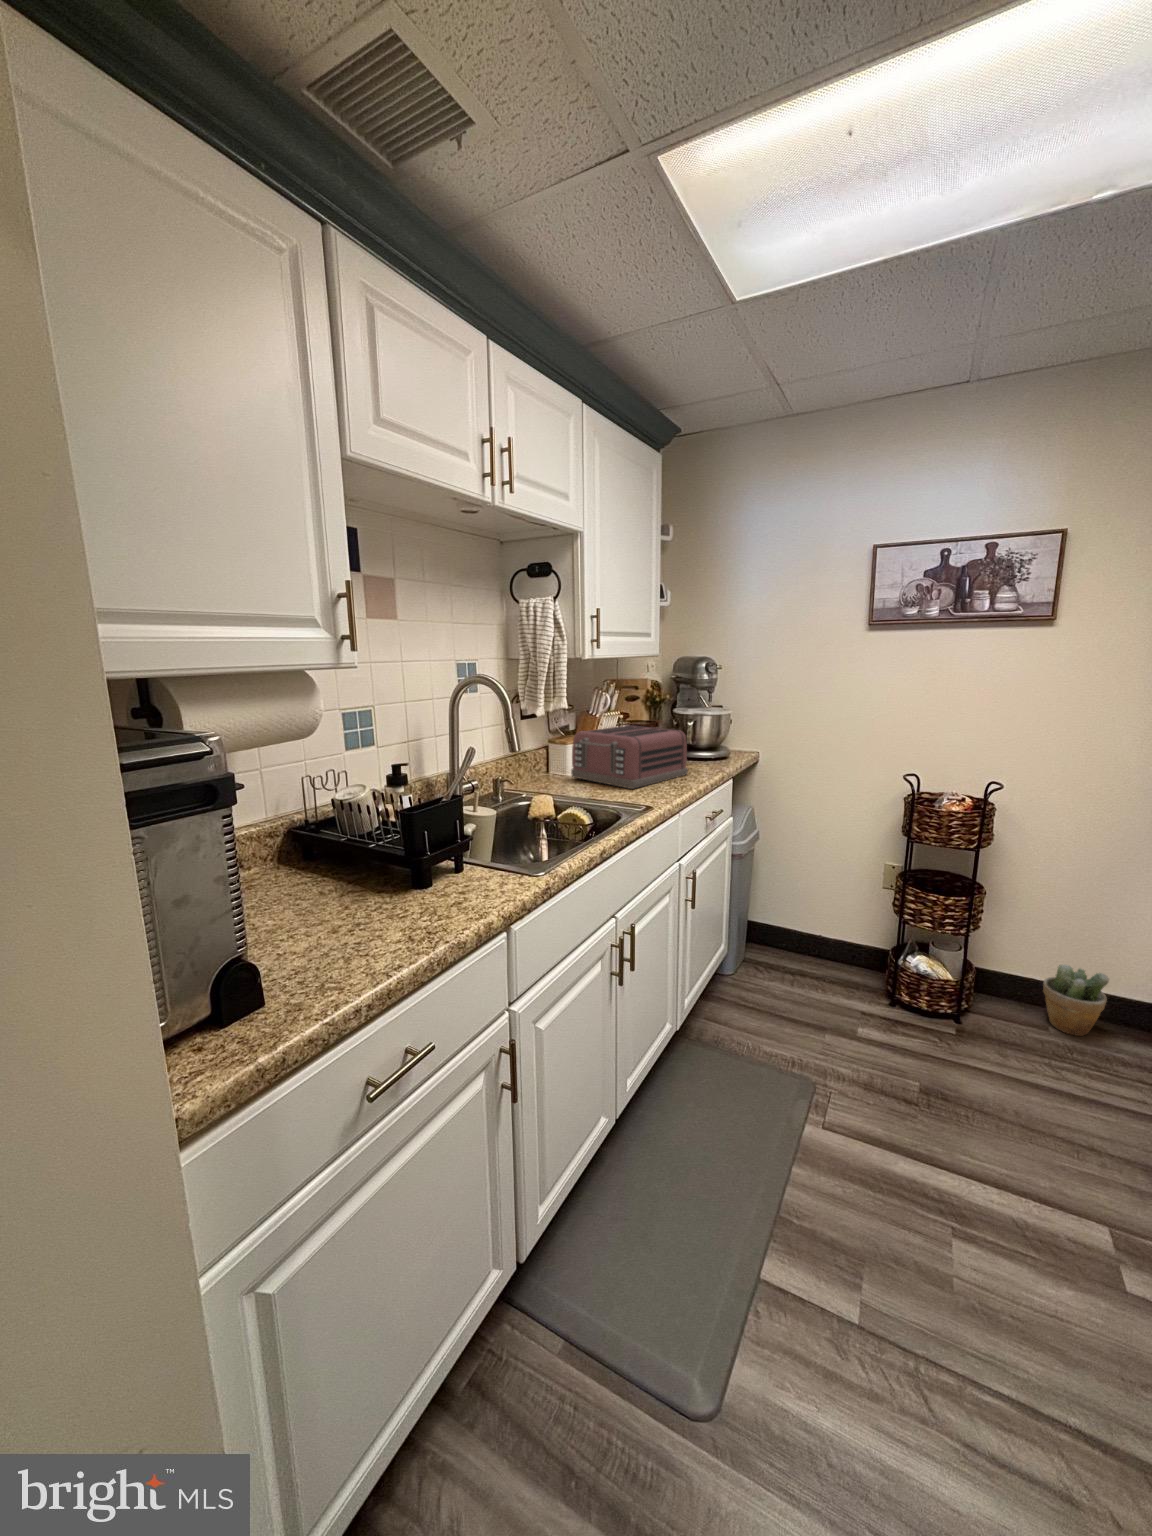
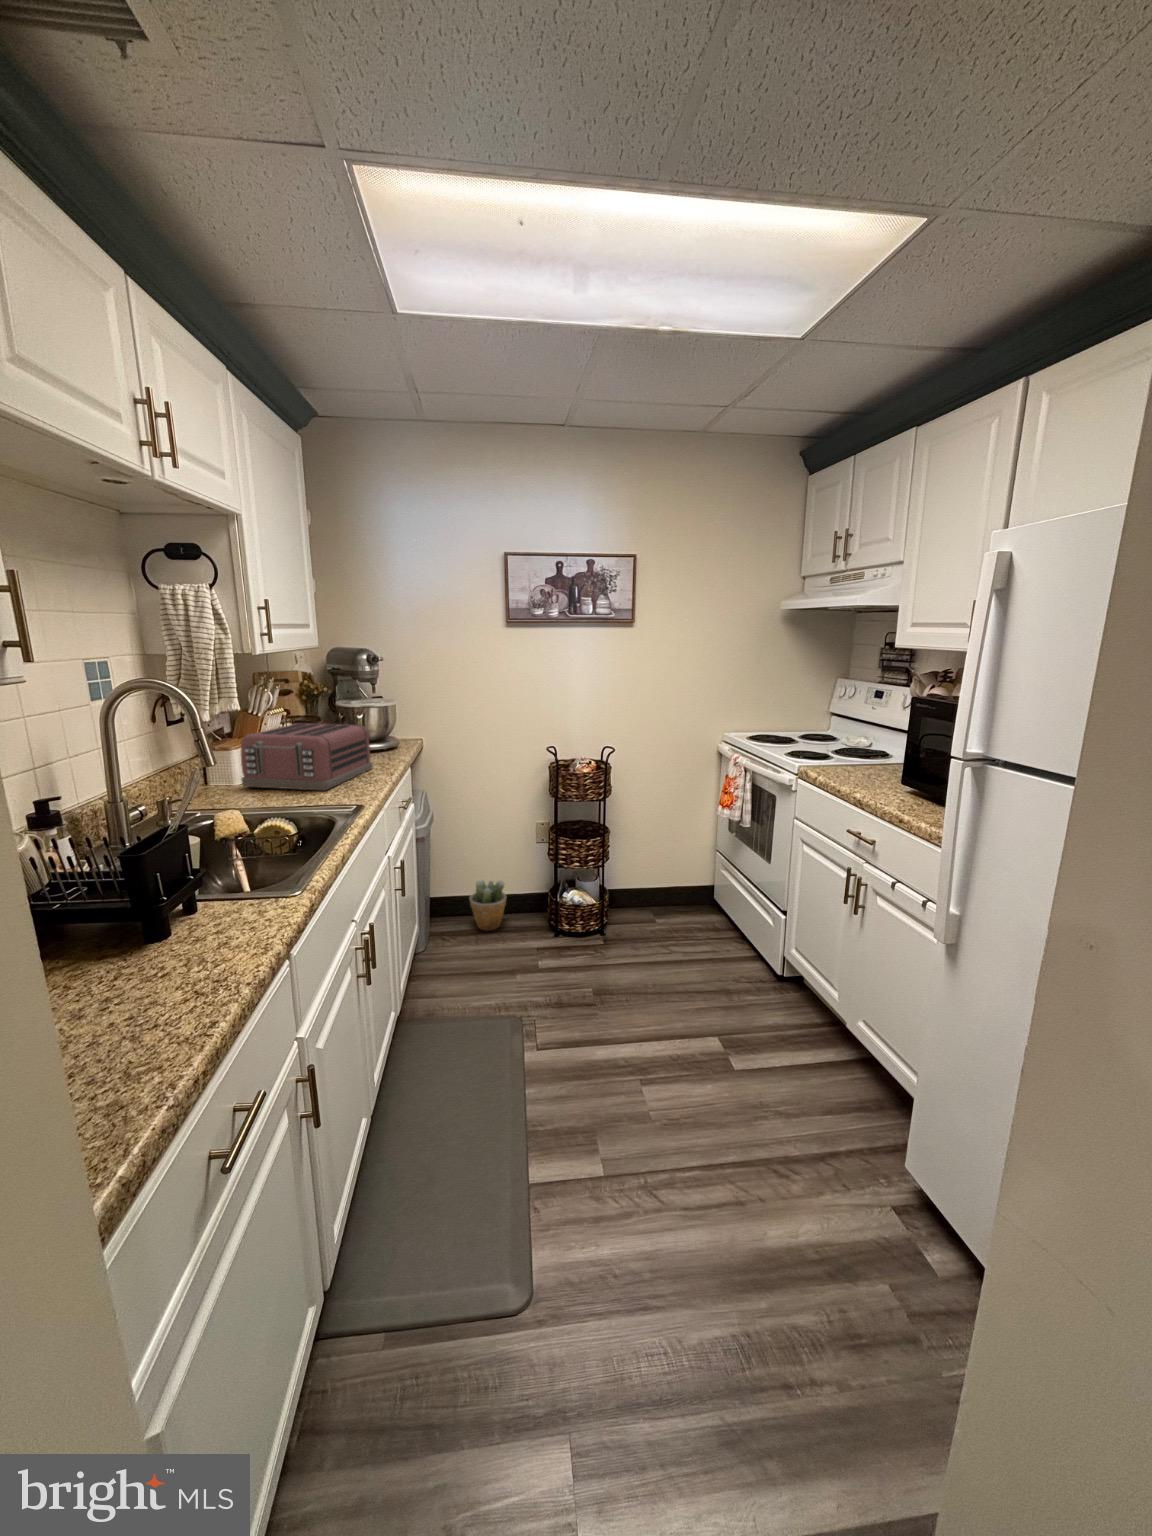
potted plant: present [1043,965,1109,1036] -> present [469,880,506,931]

